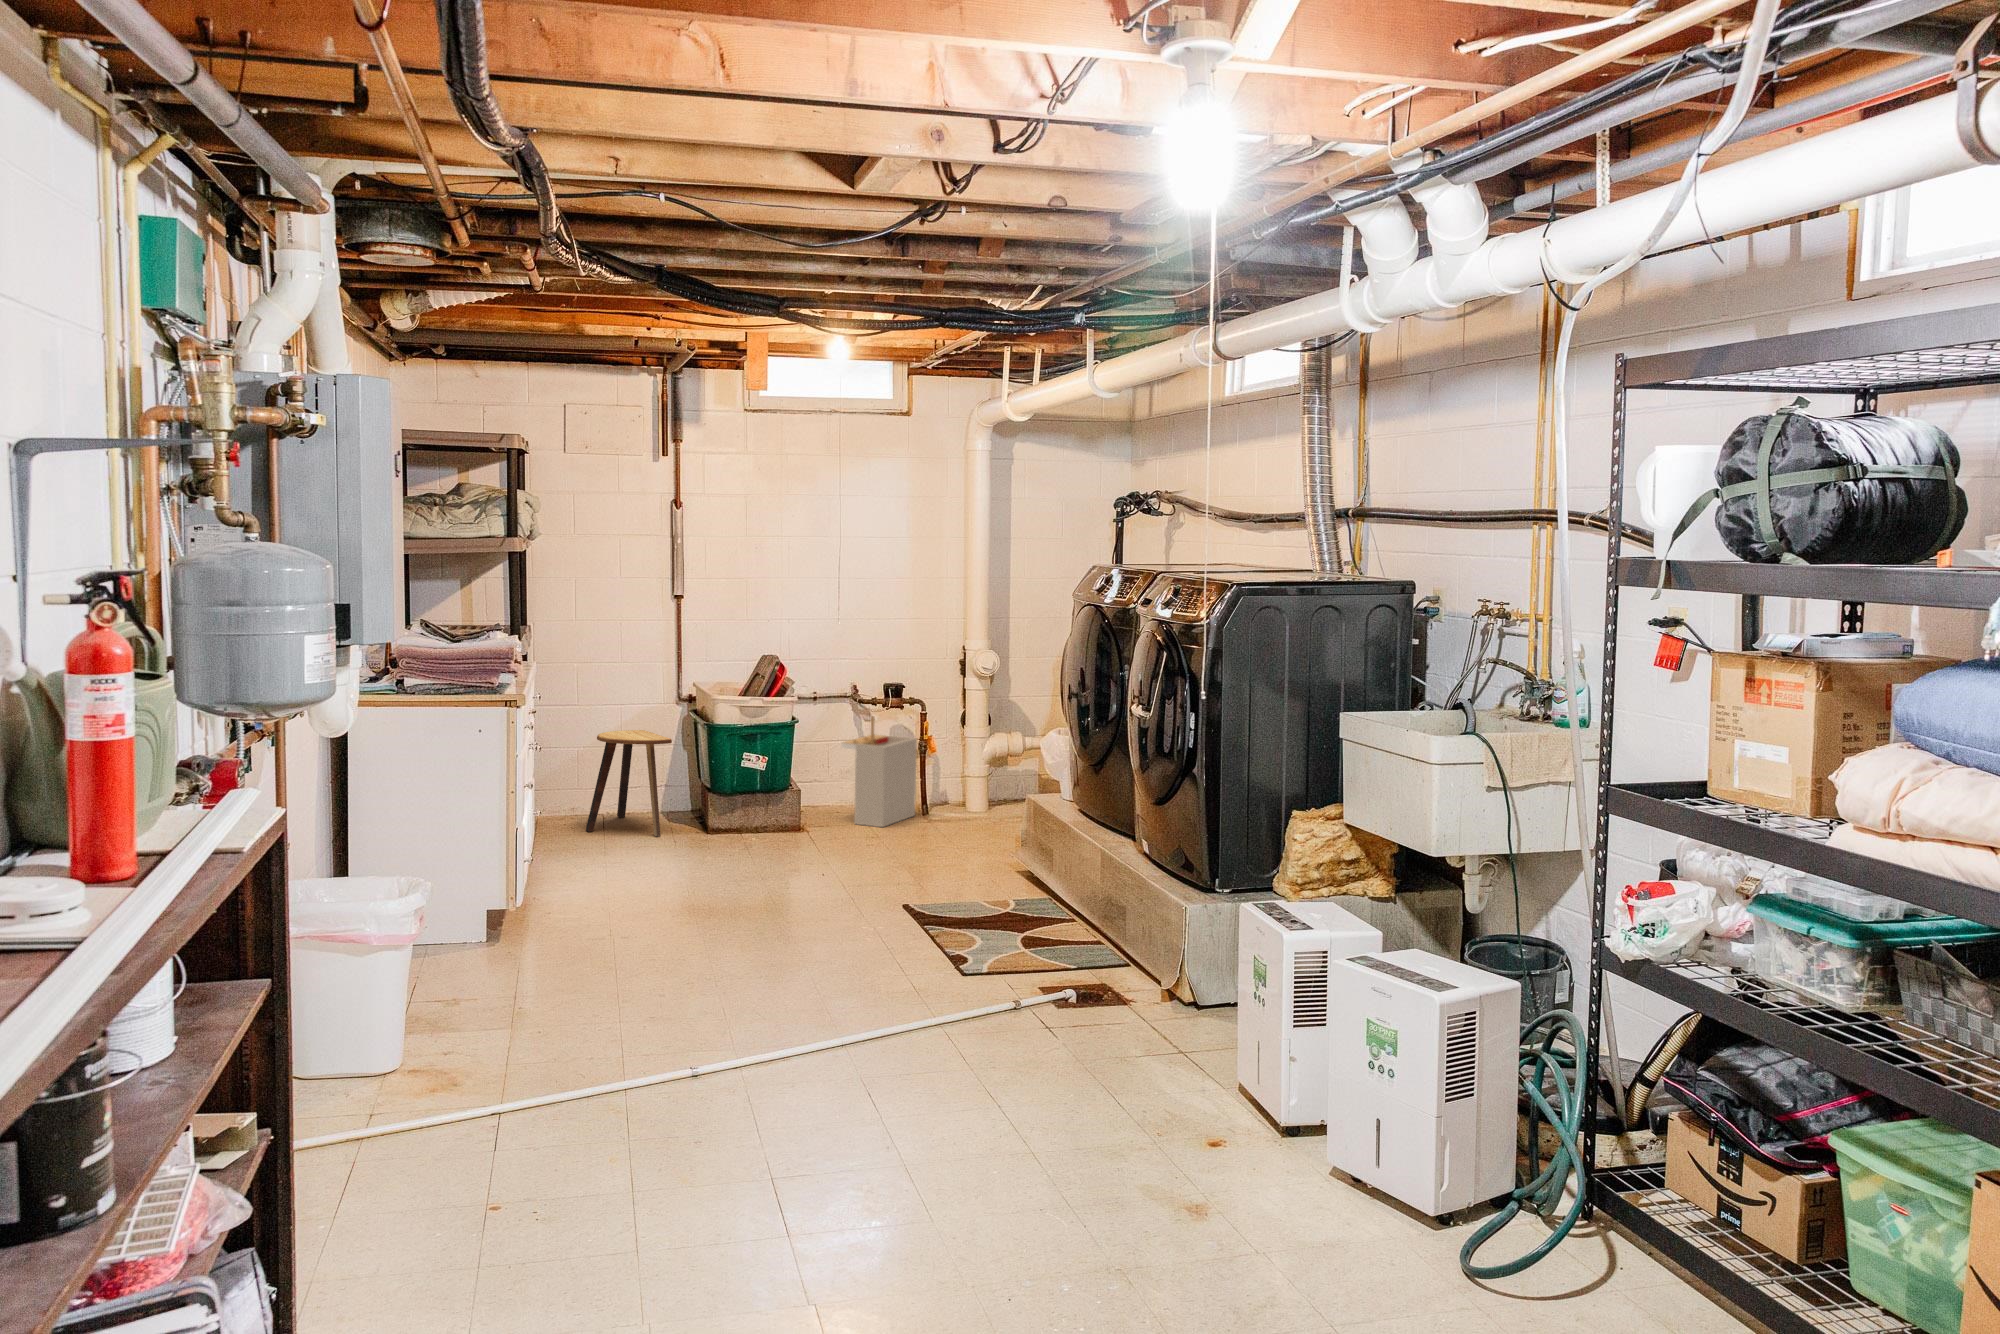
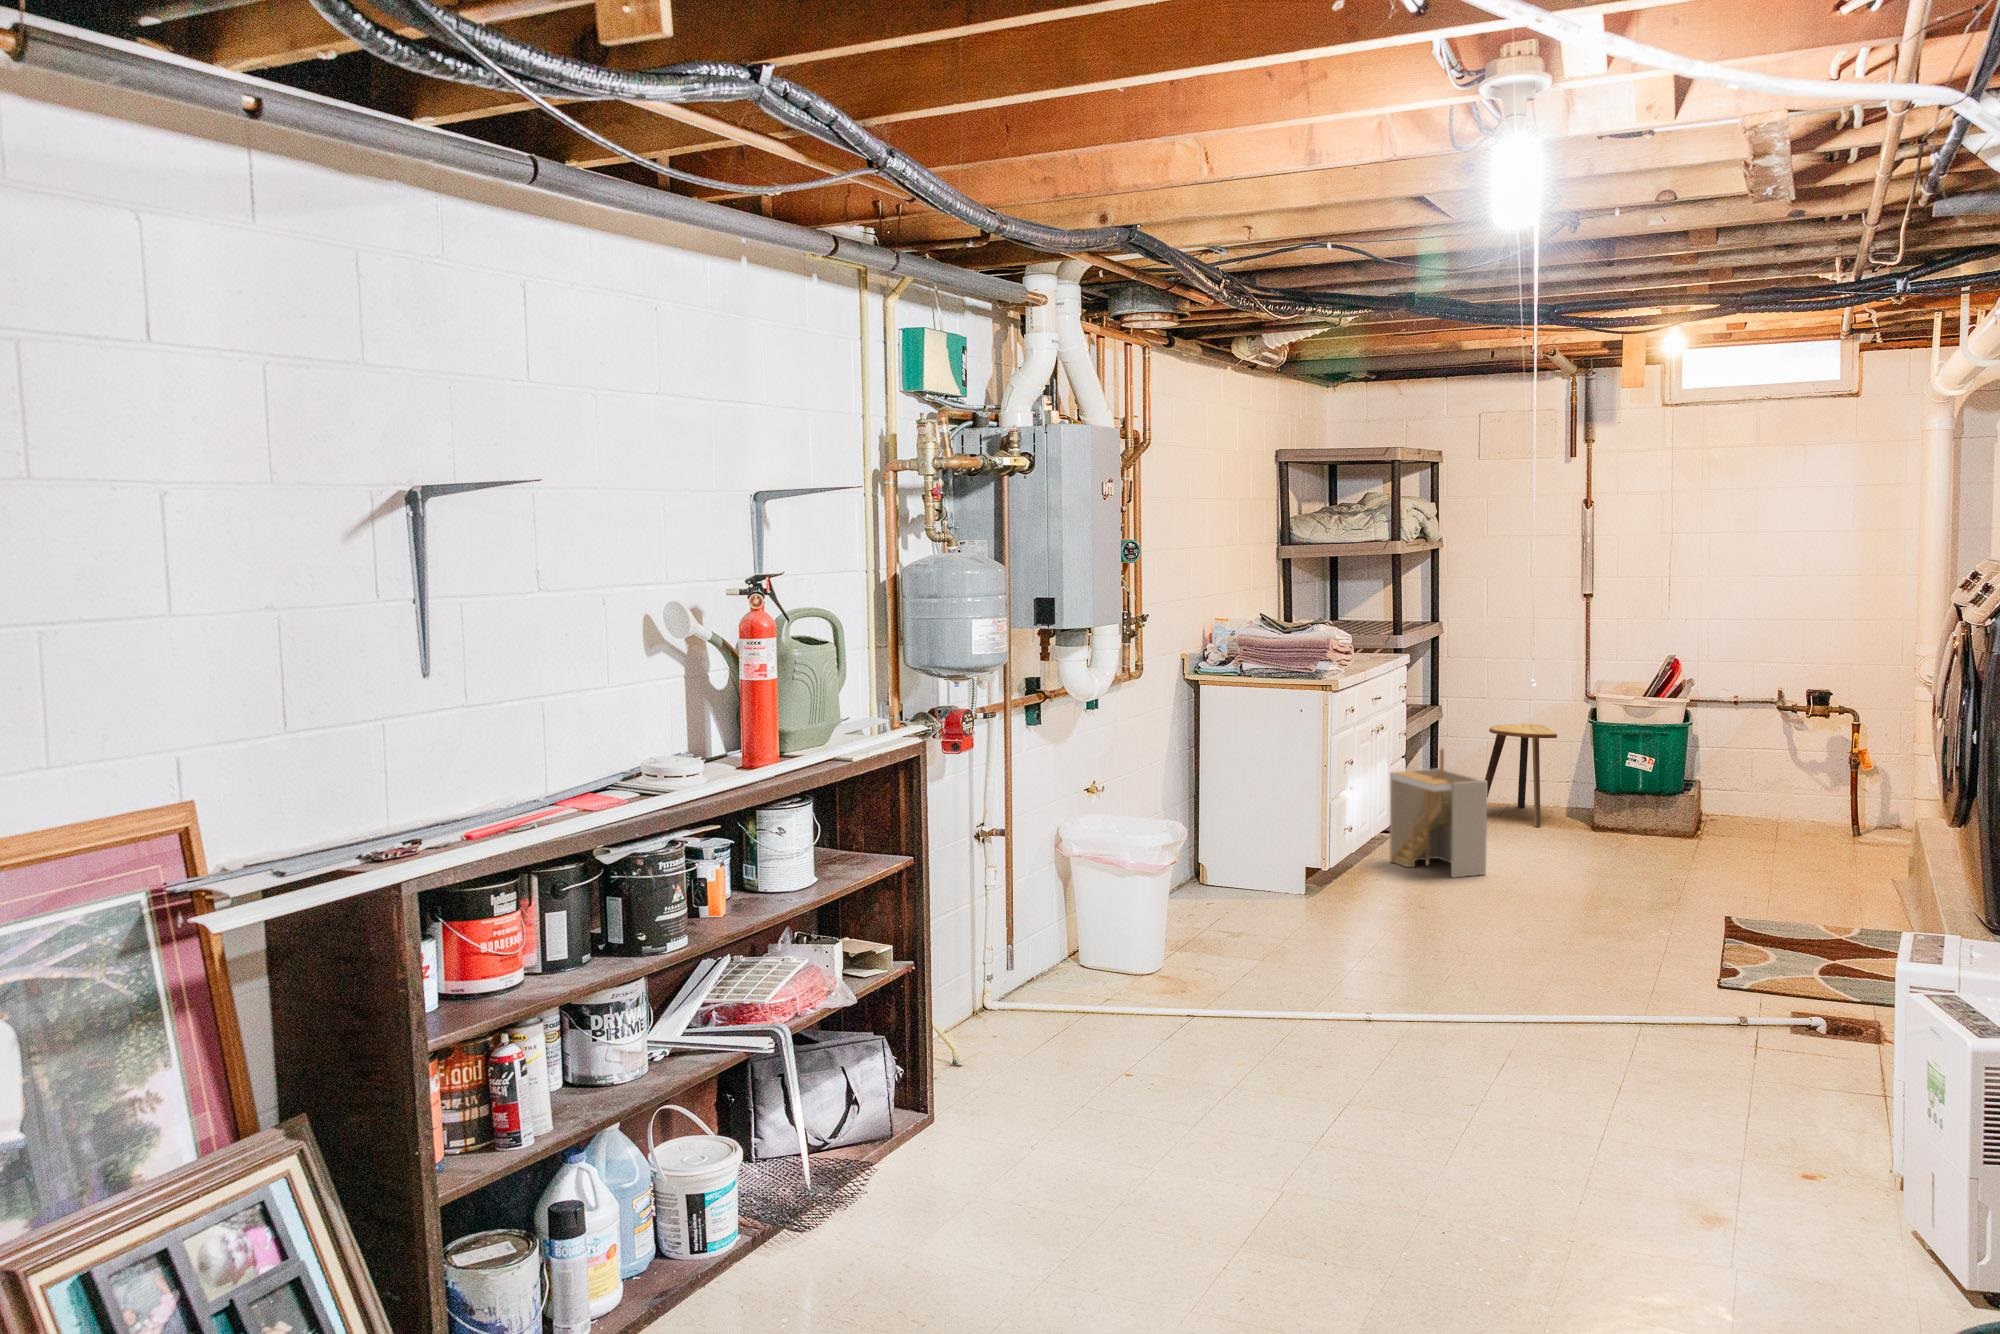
storage bin: present [841,716,917,827] -> present [1390,749,1487,877]

